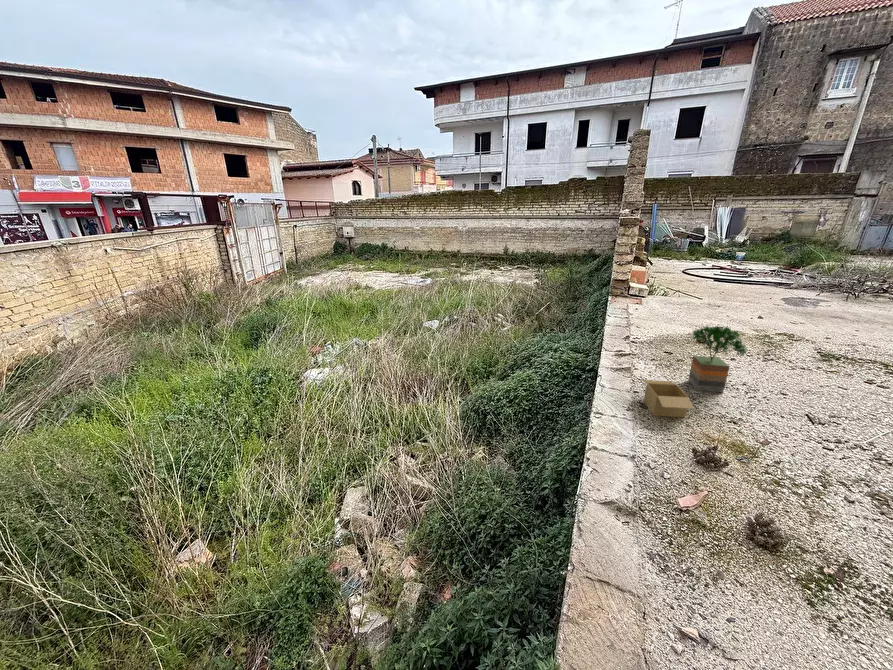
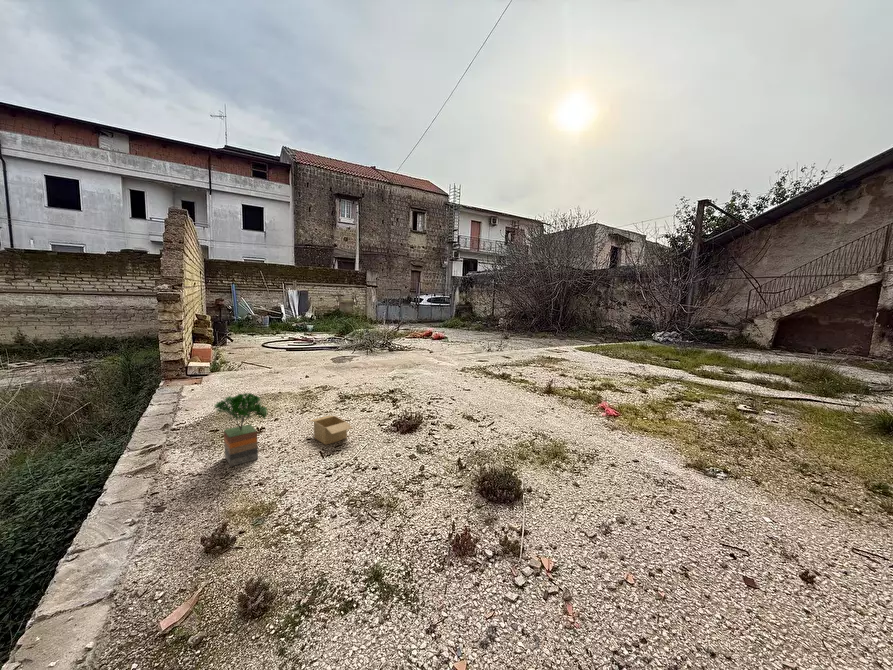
cardboard box: present [643,380,694,417] -> present [310,416,352,445]

